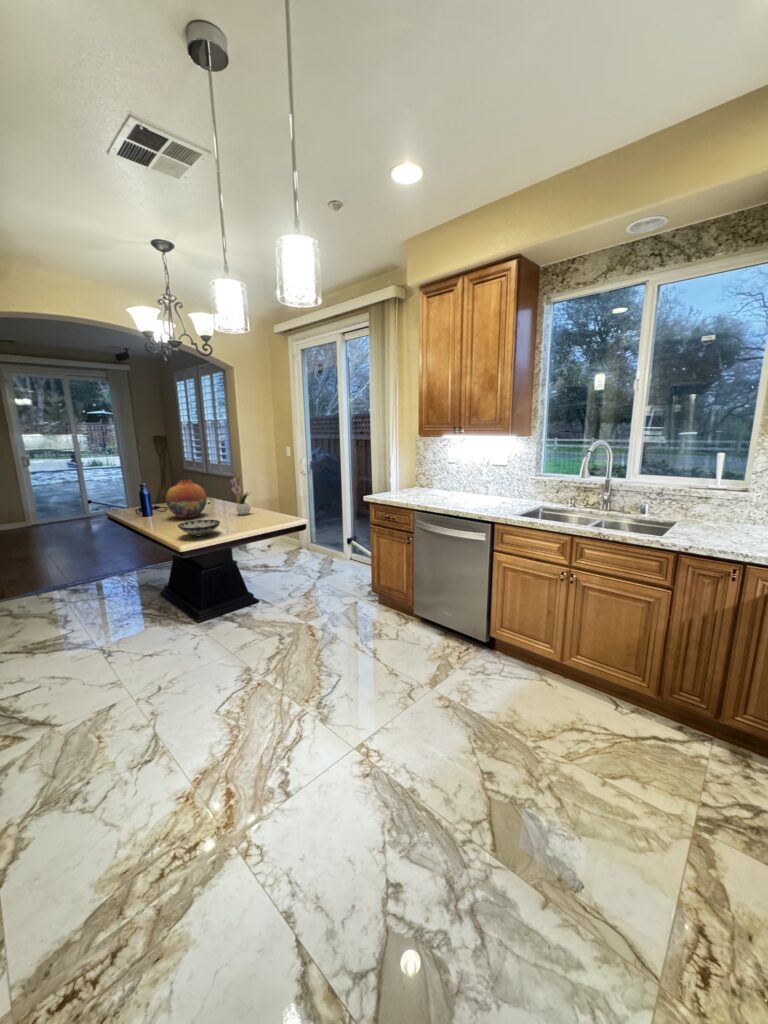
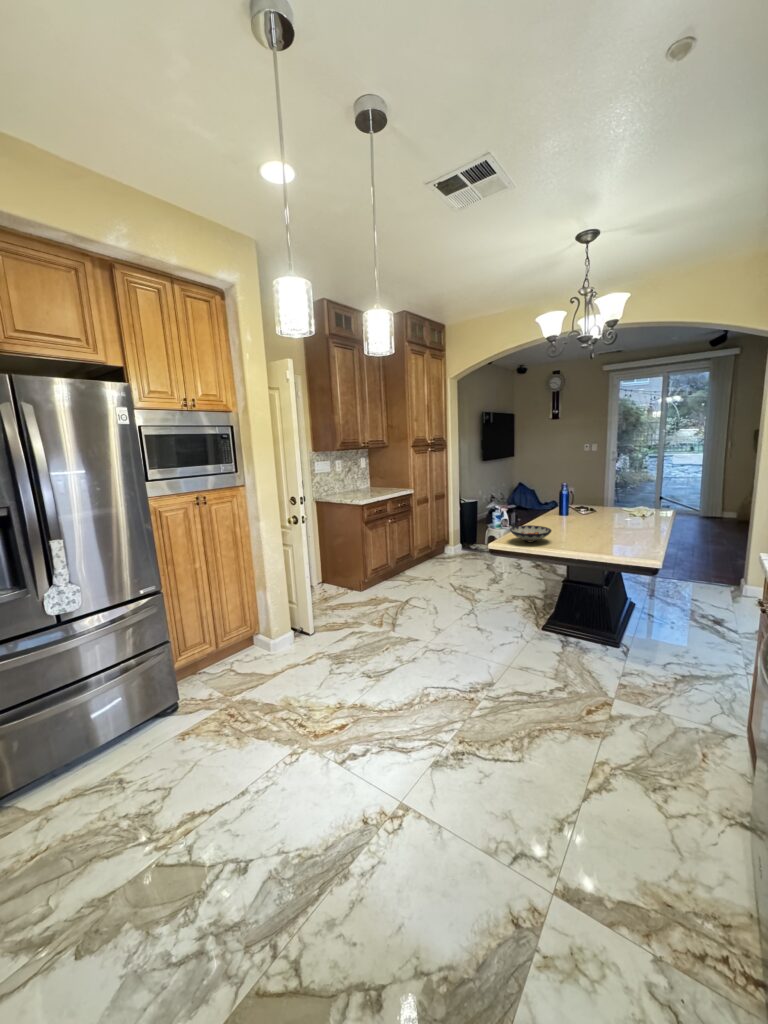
flower arrangement: present [231,472,250,515] -> none [619,481,643,536]
vase: present [166,480,207,518] -> none [565,484,609,525]

